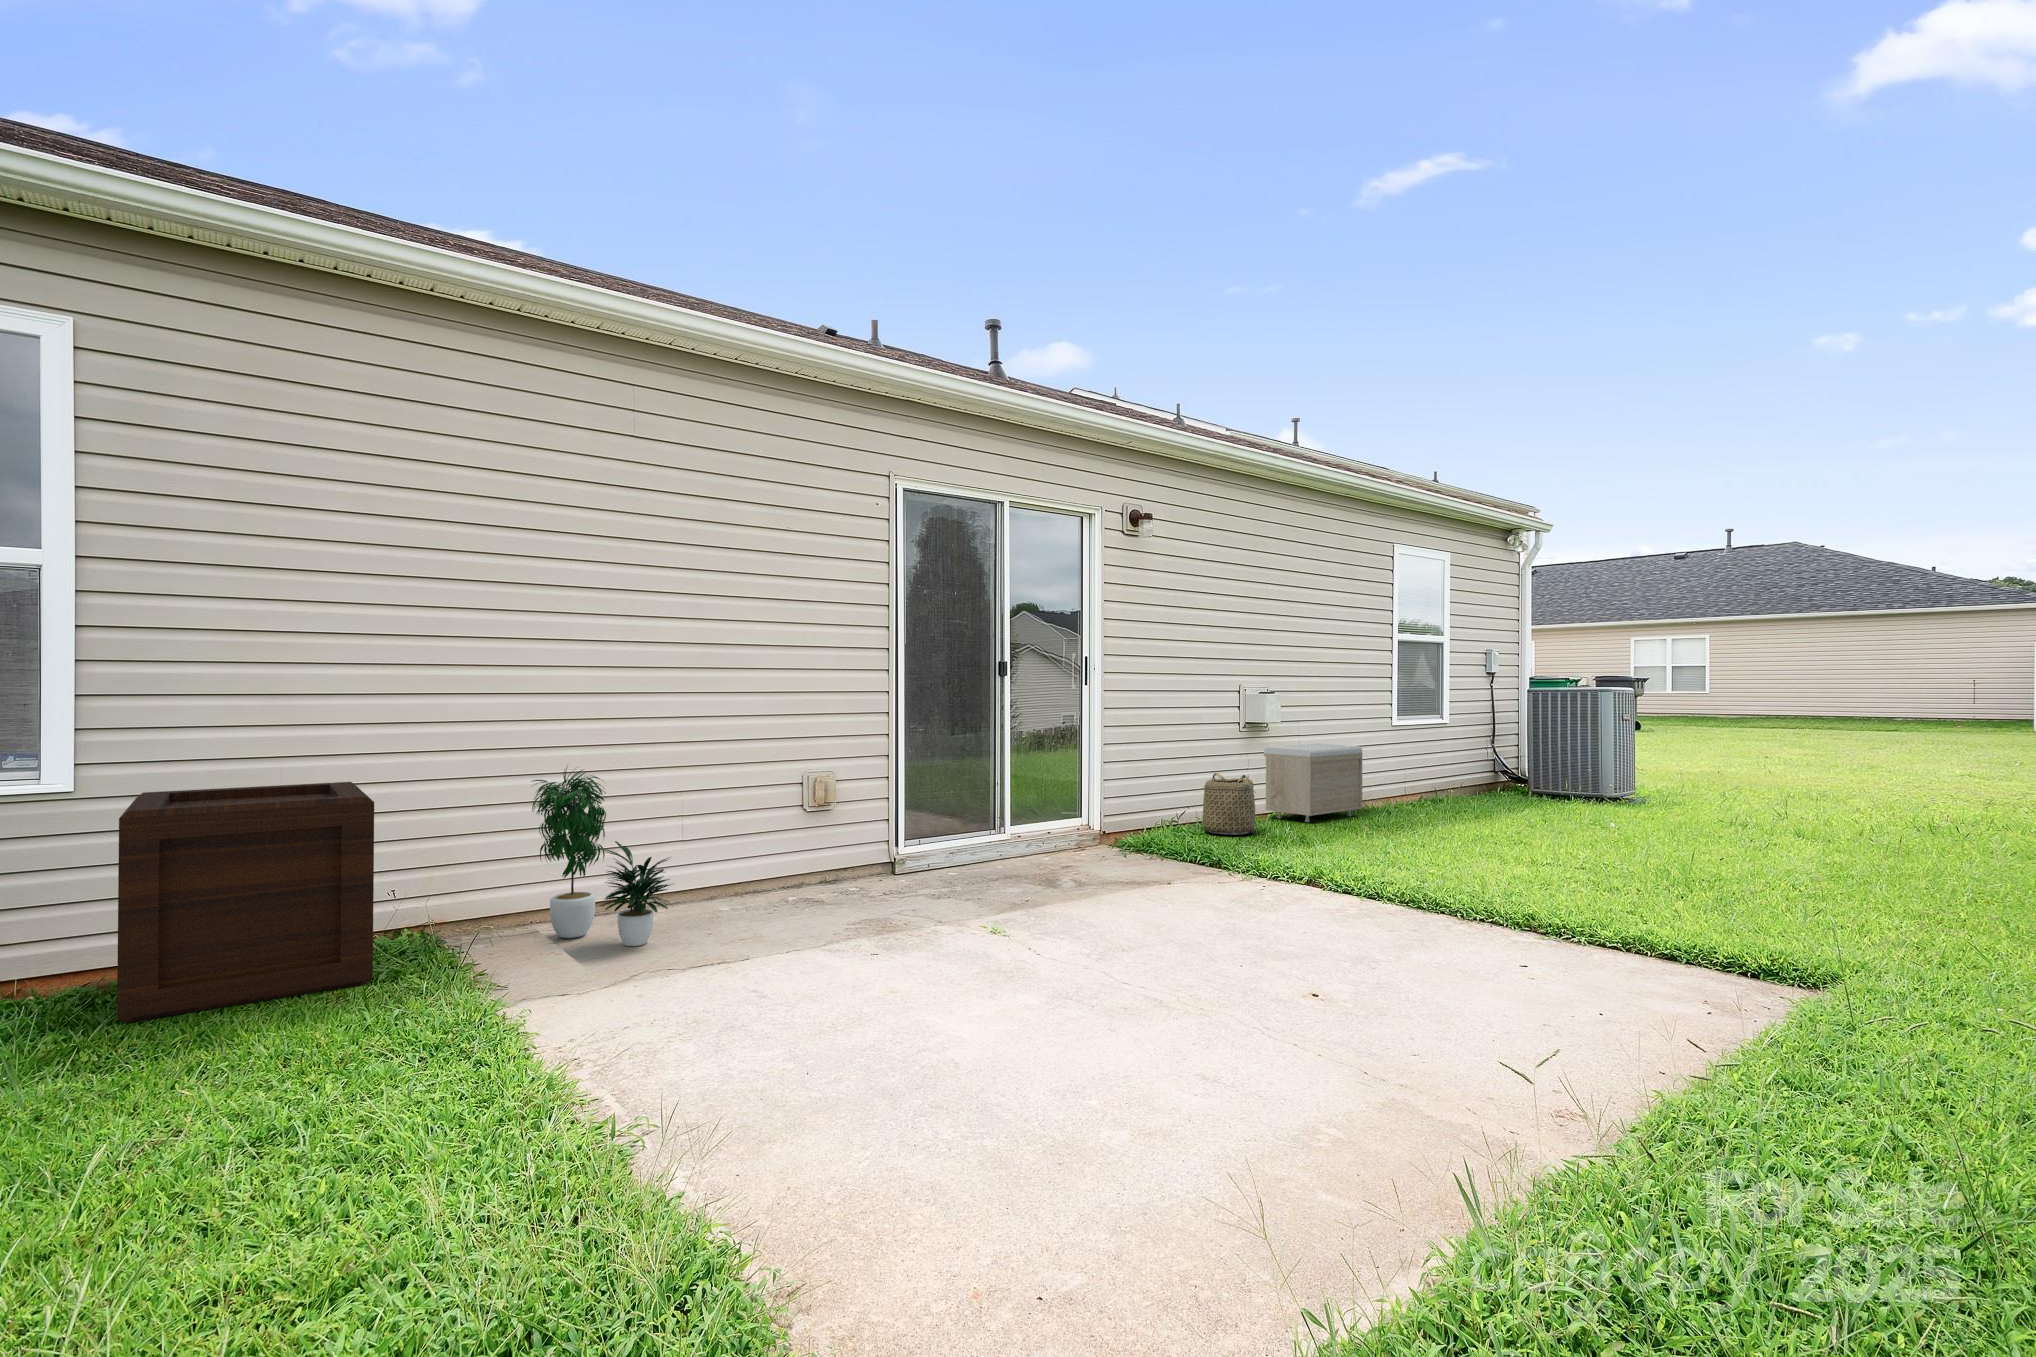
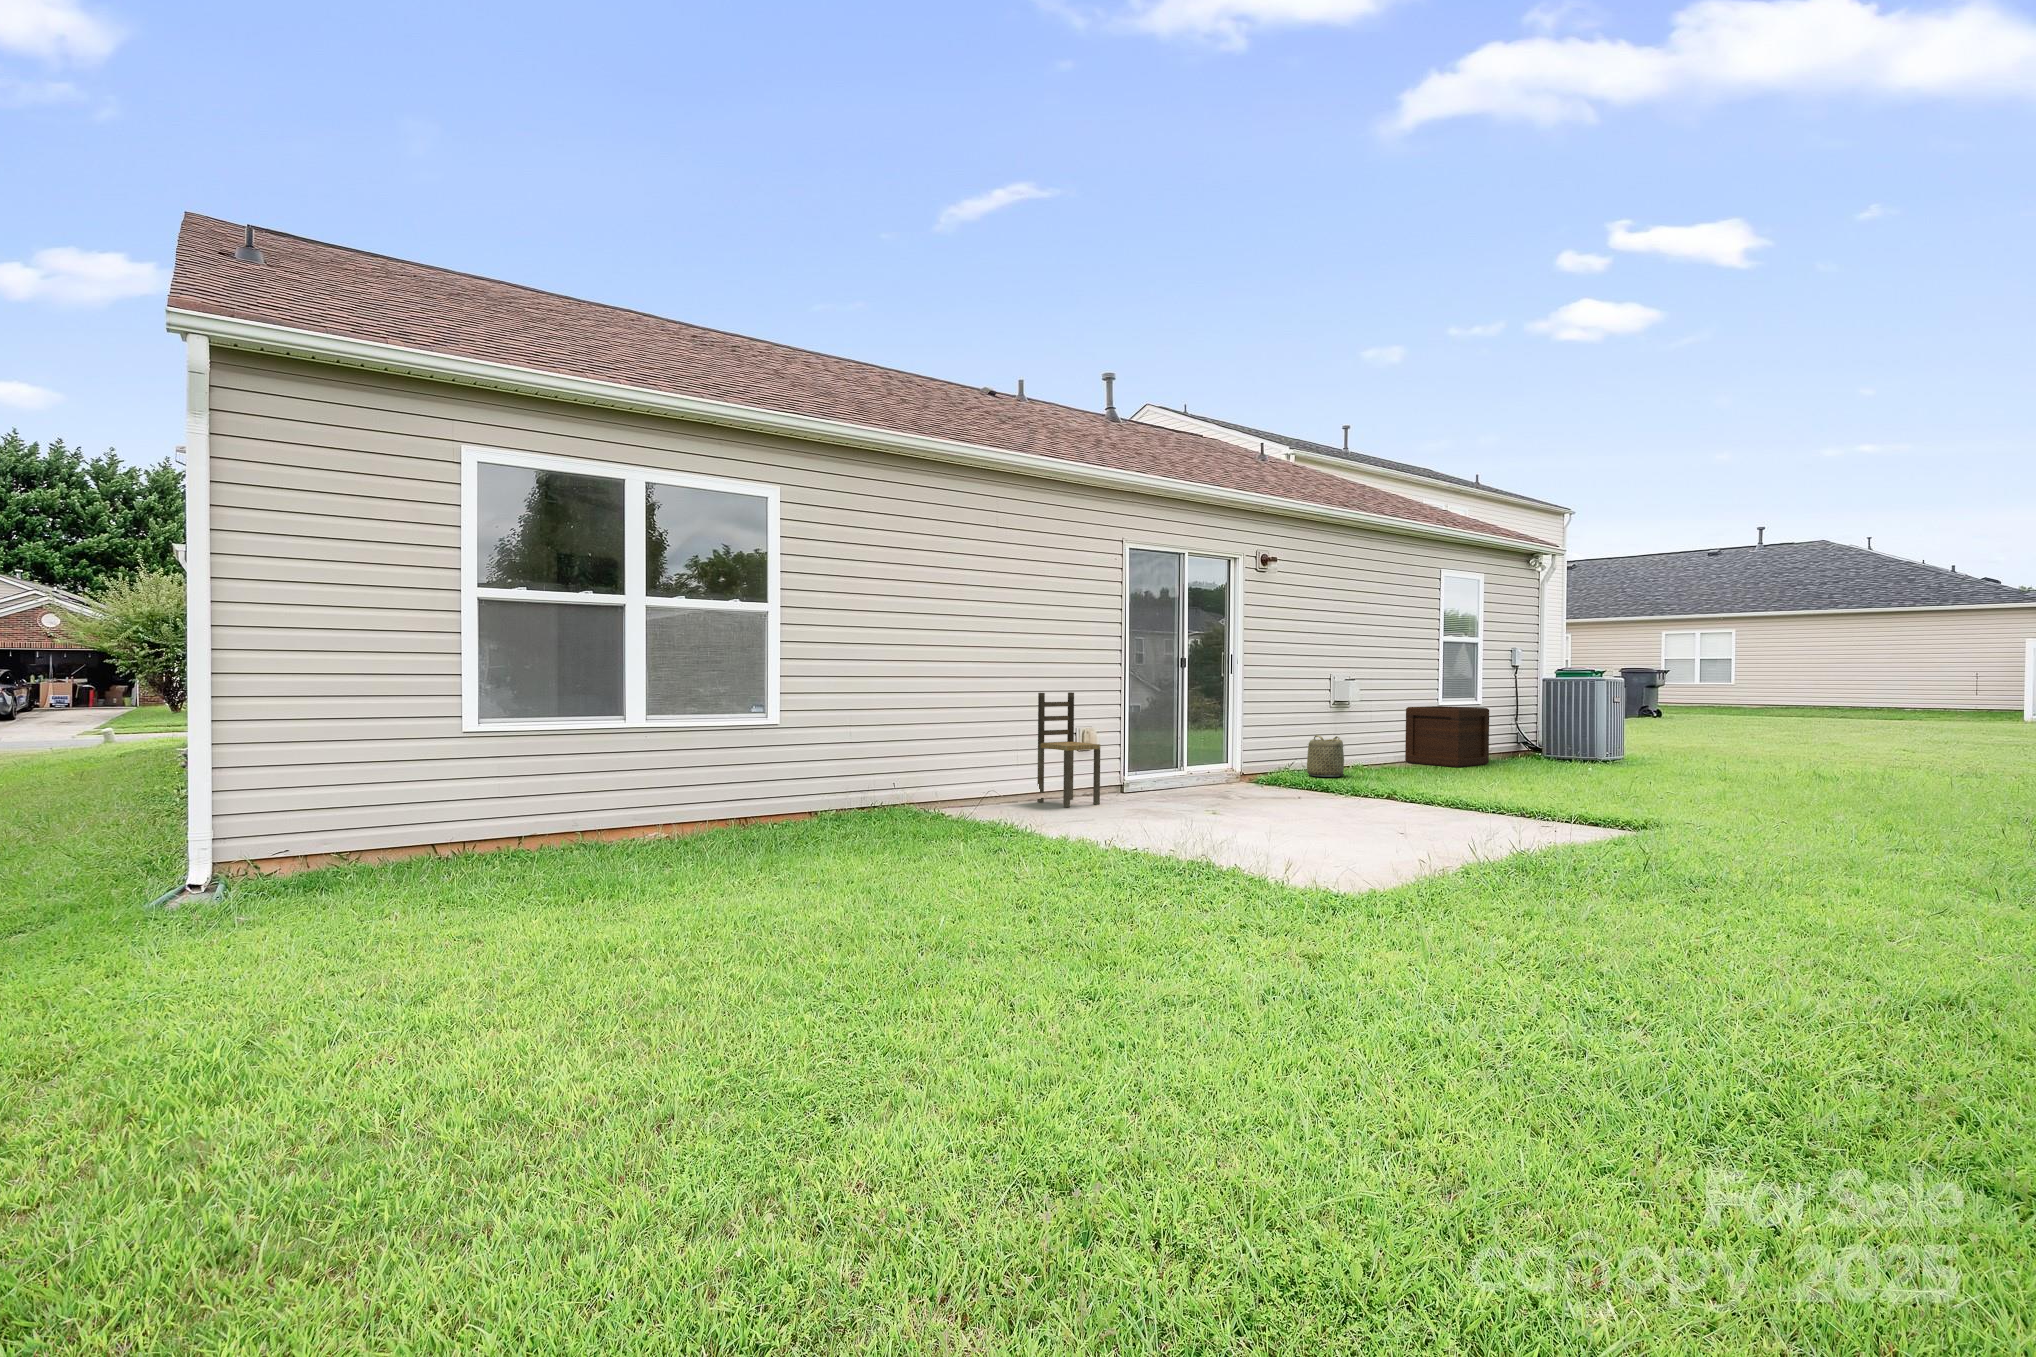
chair: none [726,717,825,916] -> present [1037,692,1100,807]
storage bench: present [1264,744,1362,822] -> none [1347,717,1418,771]
potted plant: present [531,767,673,946] -> none [956,716,1039,817]
wooden crate: present [117,782,374,1023] -> present [1405,706,1489,767]

